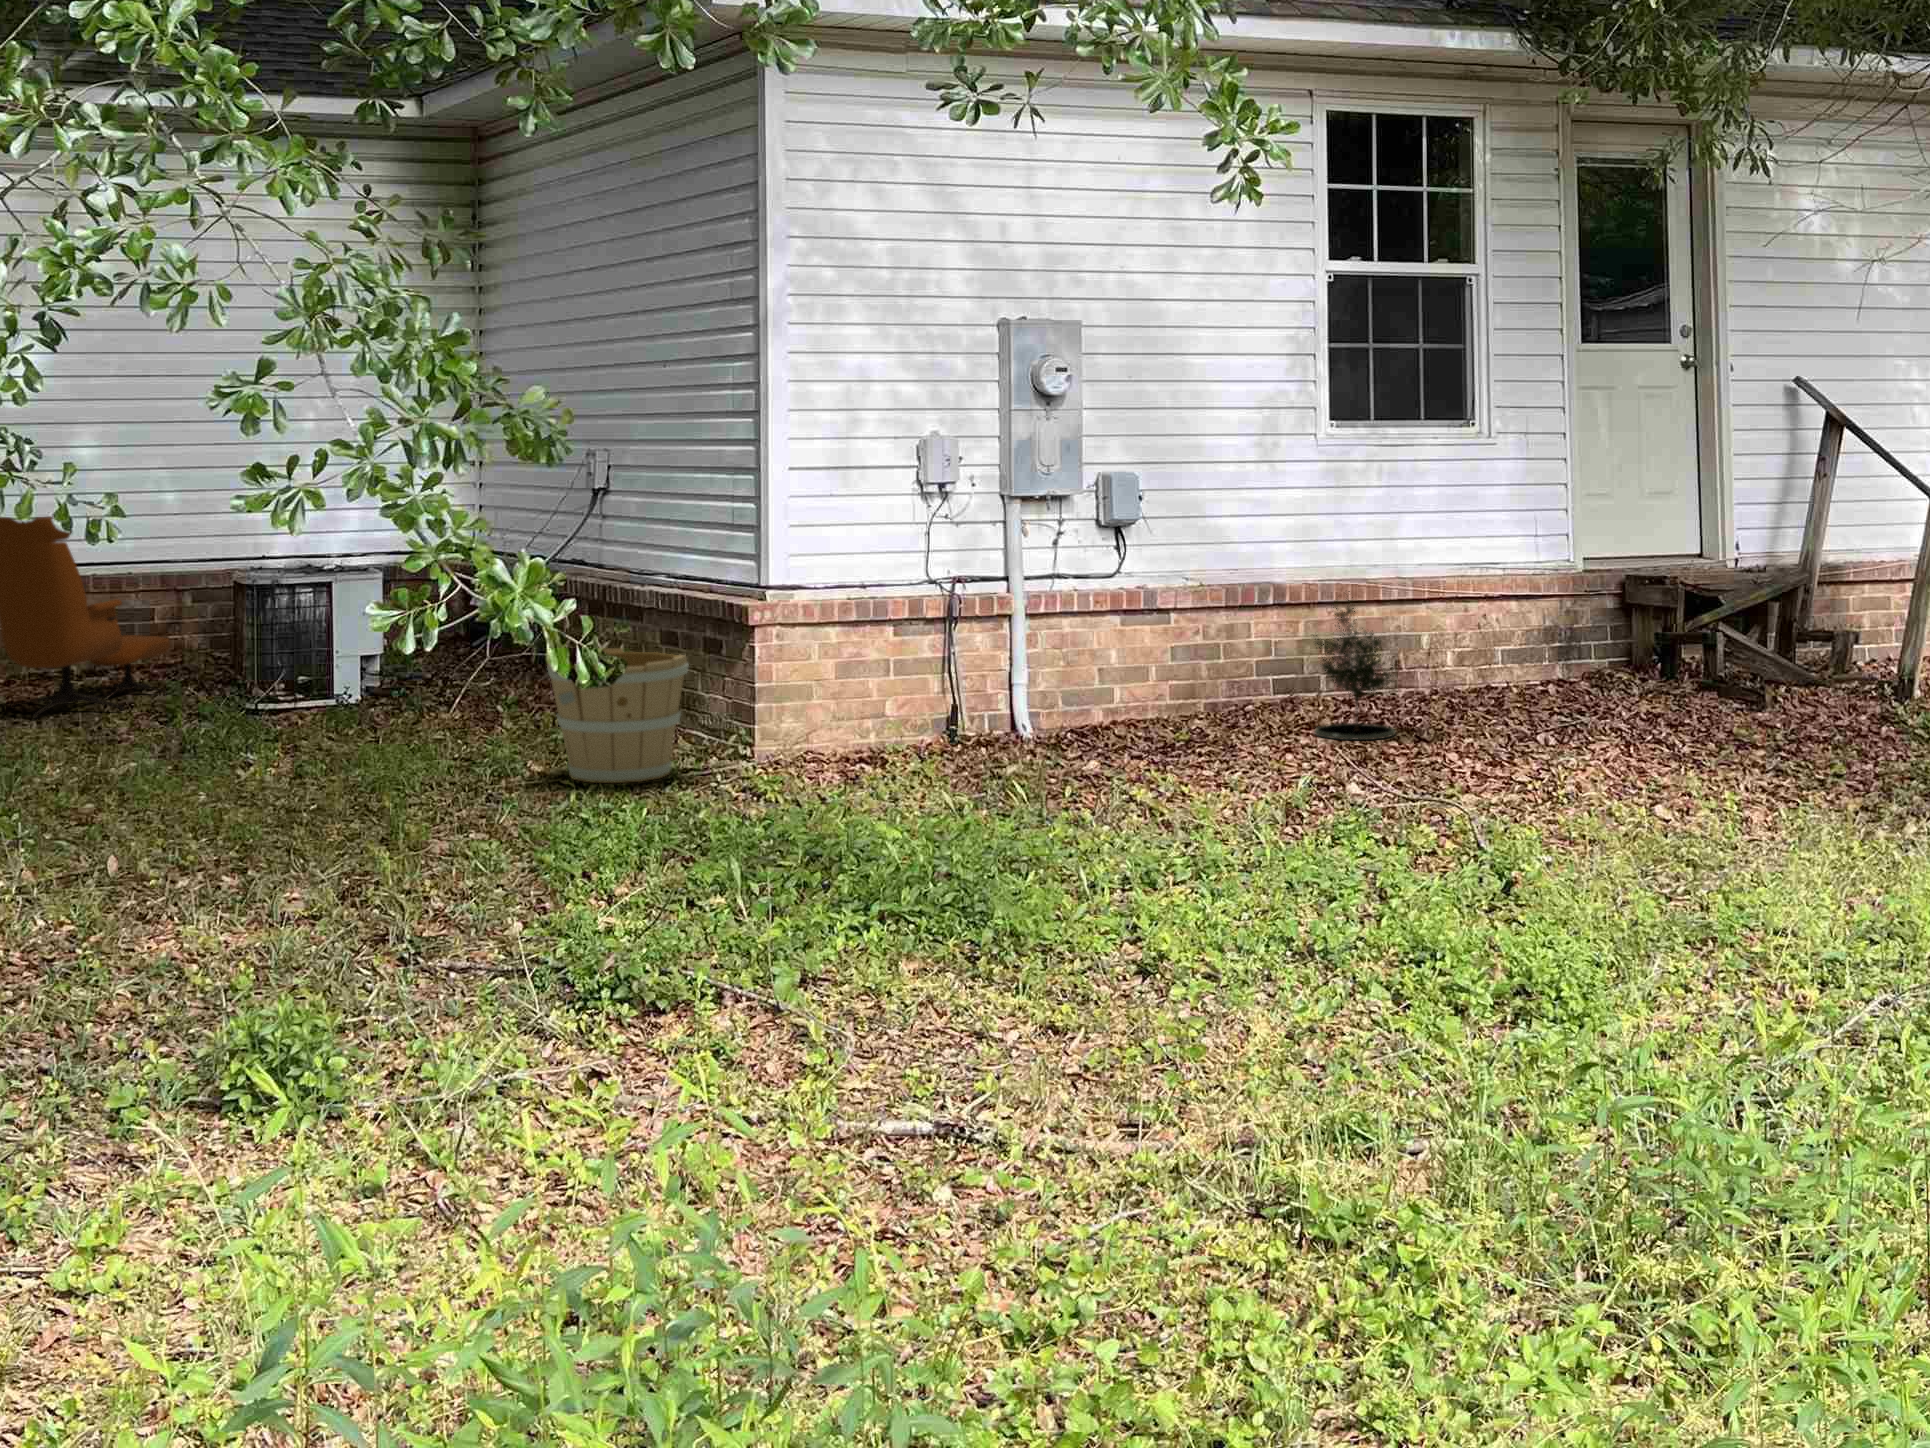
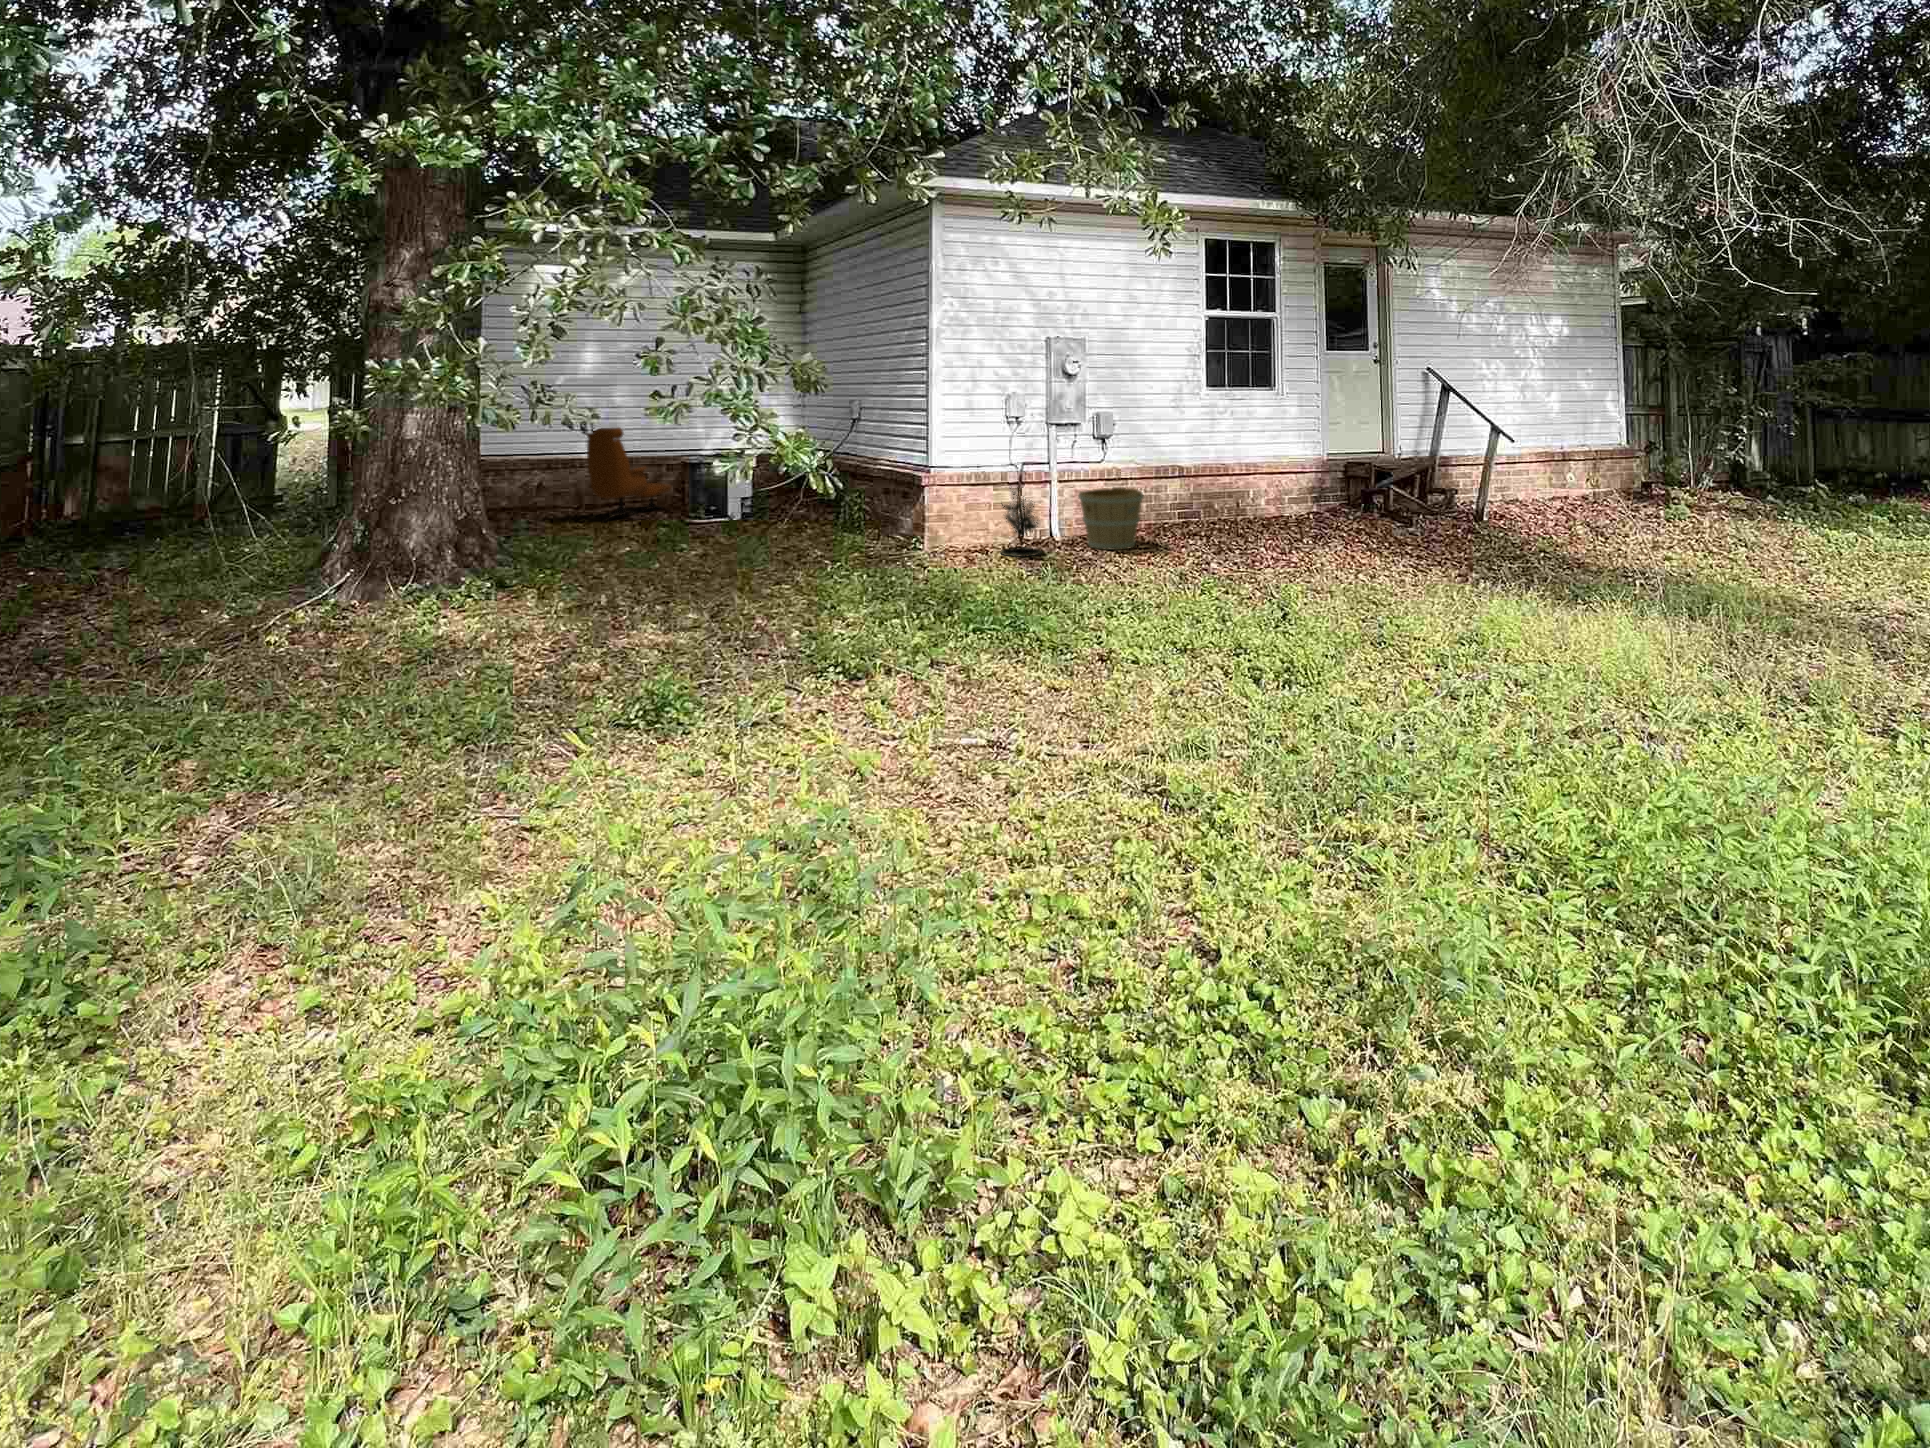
potted tree: present [1314,591,1396,740] -> present [1001,487,1041,557]
wooden bucket: present [547,648,689,783] -> present [1078,487,1144,550]

